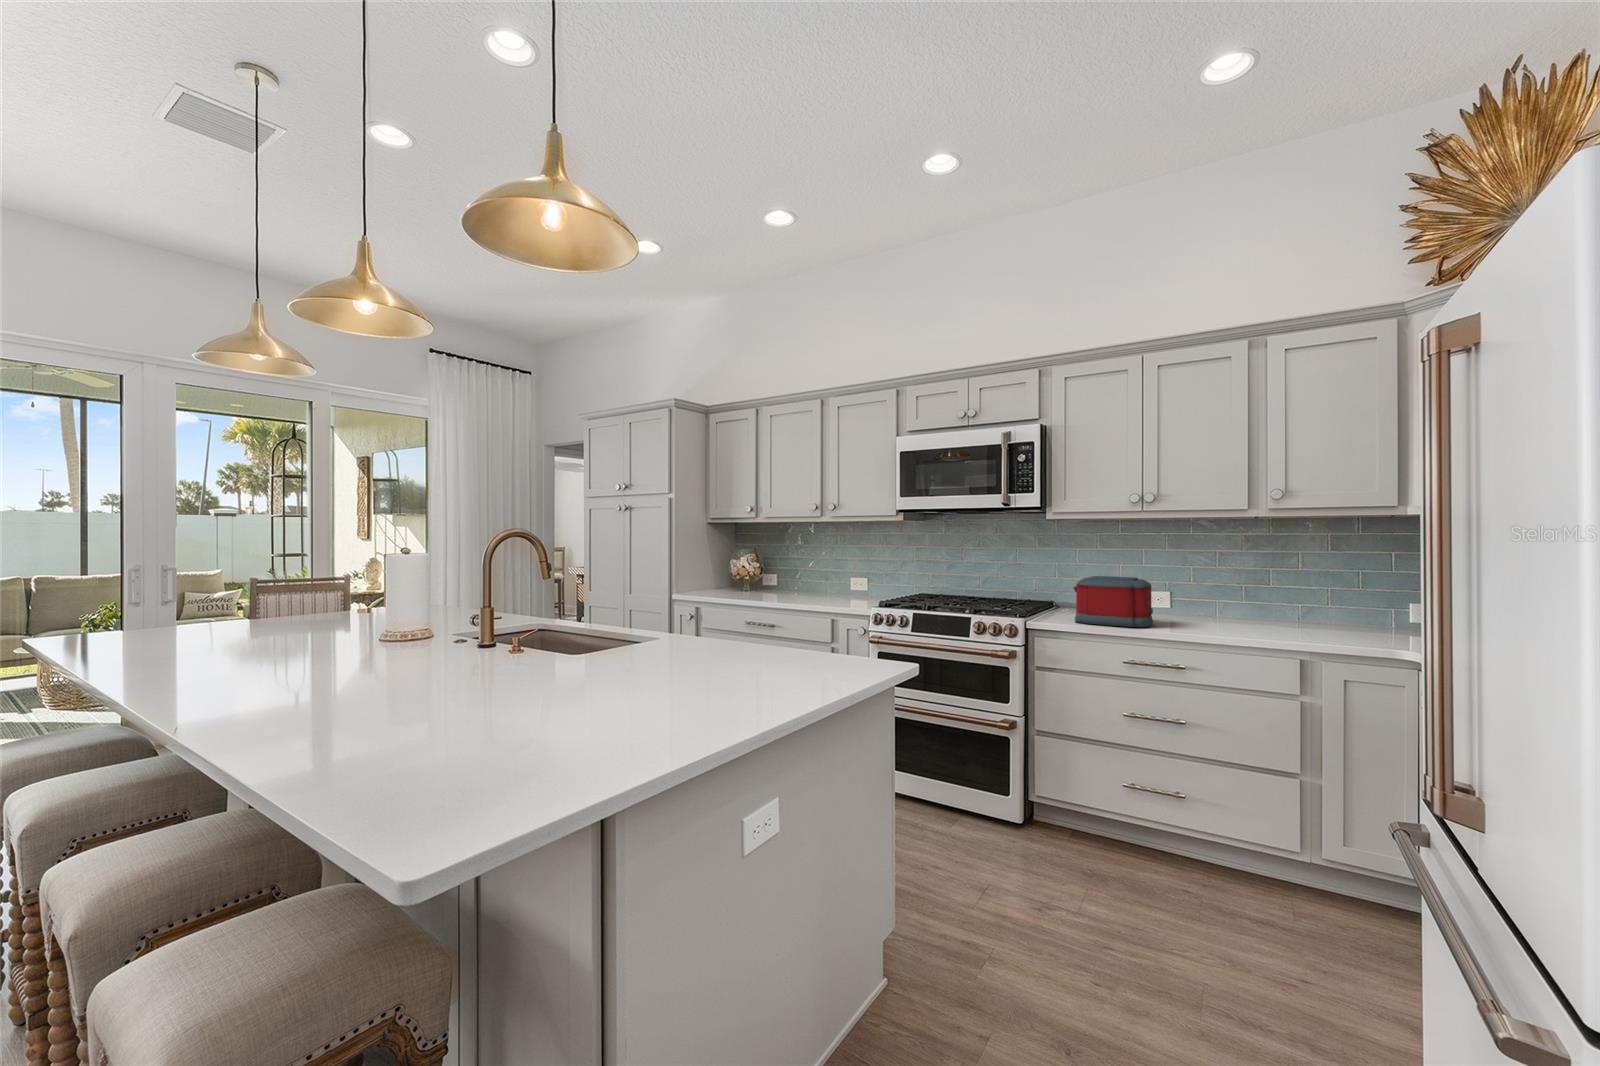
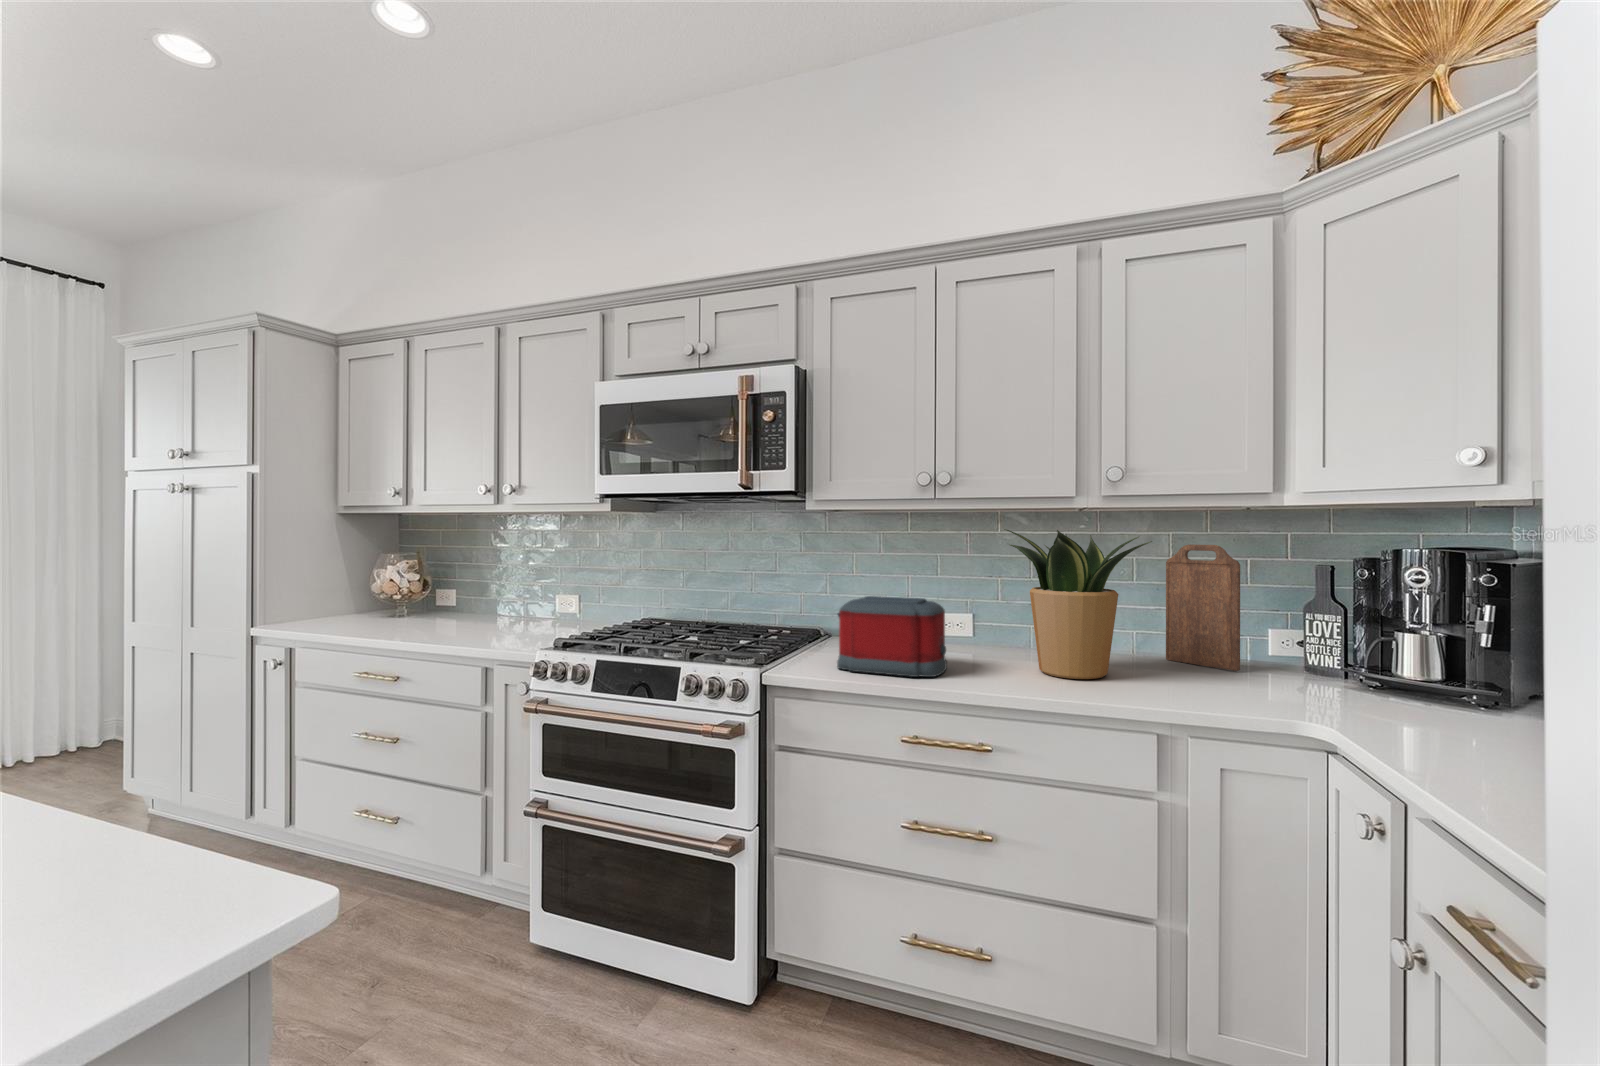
potted plant: none [1195,531,1305,631] -> present [1004,529,1152,679]
cutting board: none [1325,541,1382,631] -> present [1166,544,1240,671]

